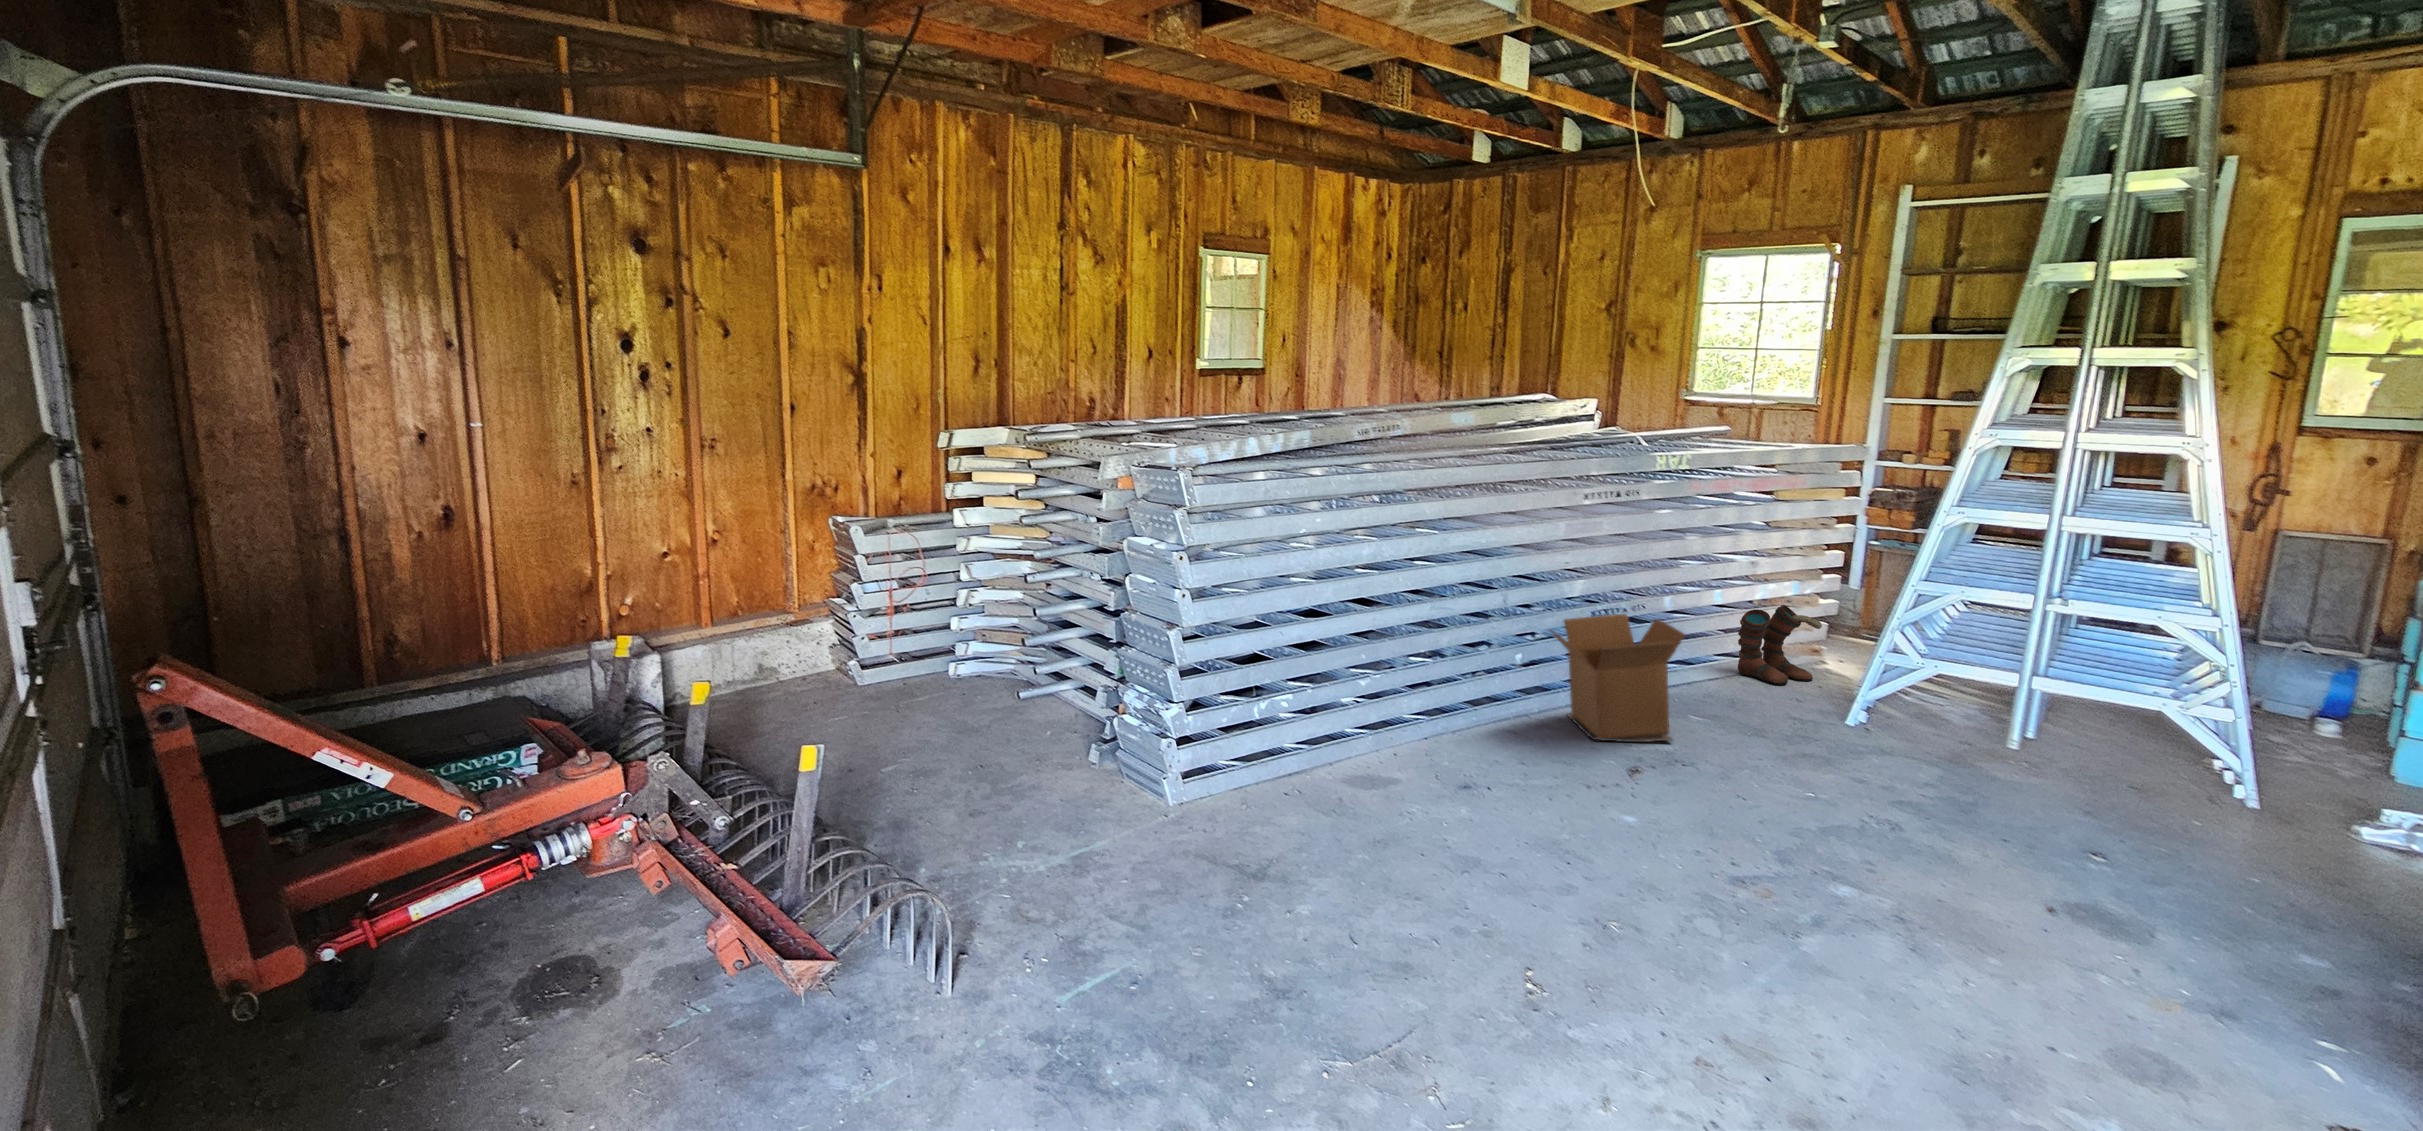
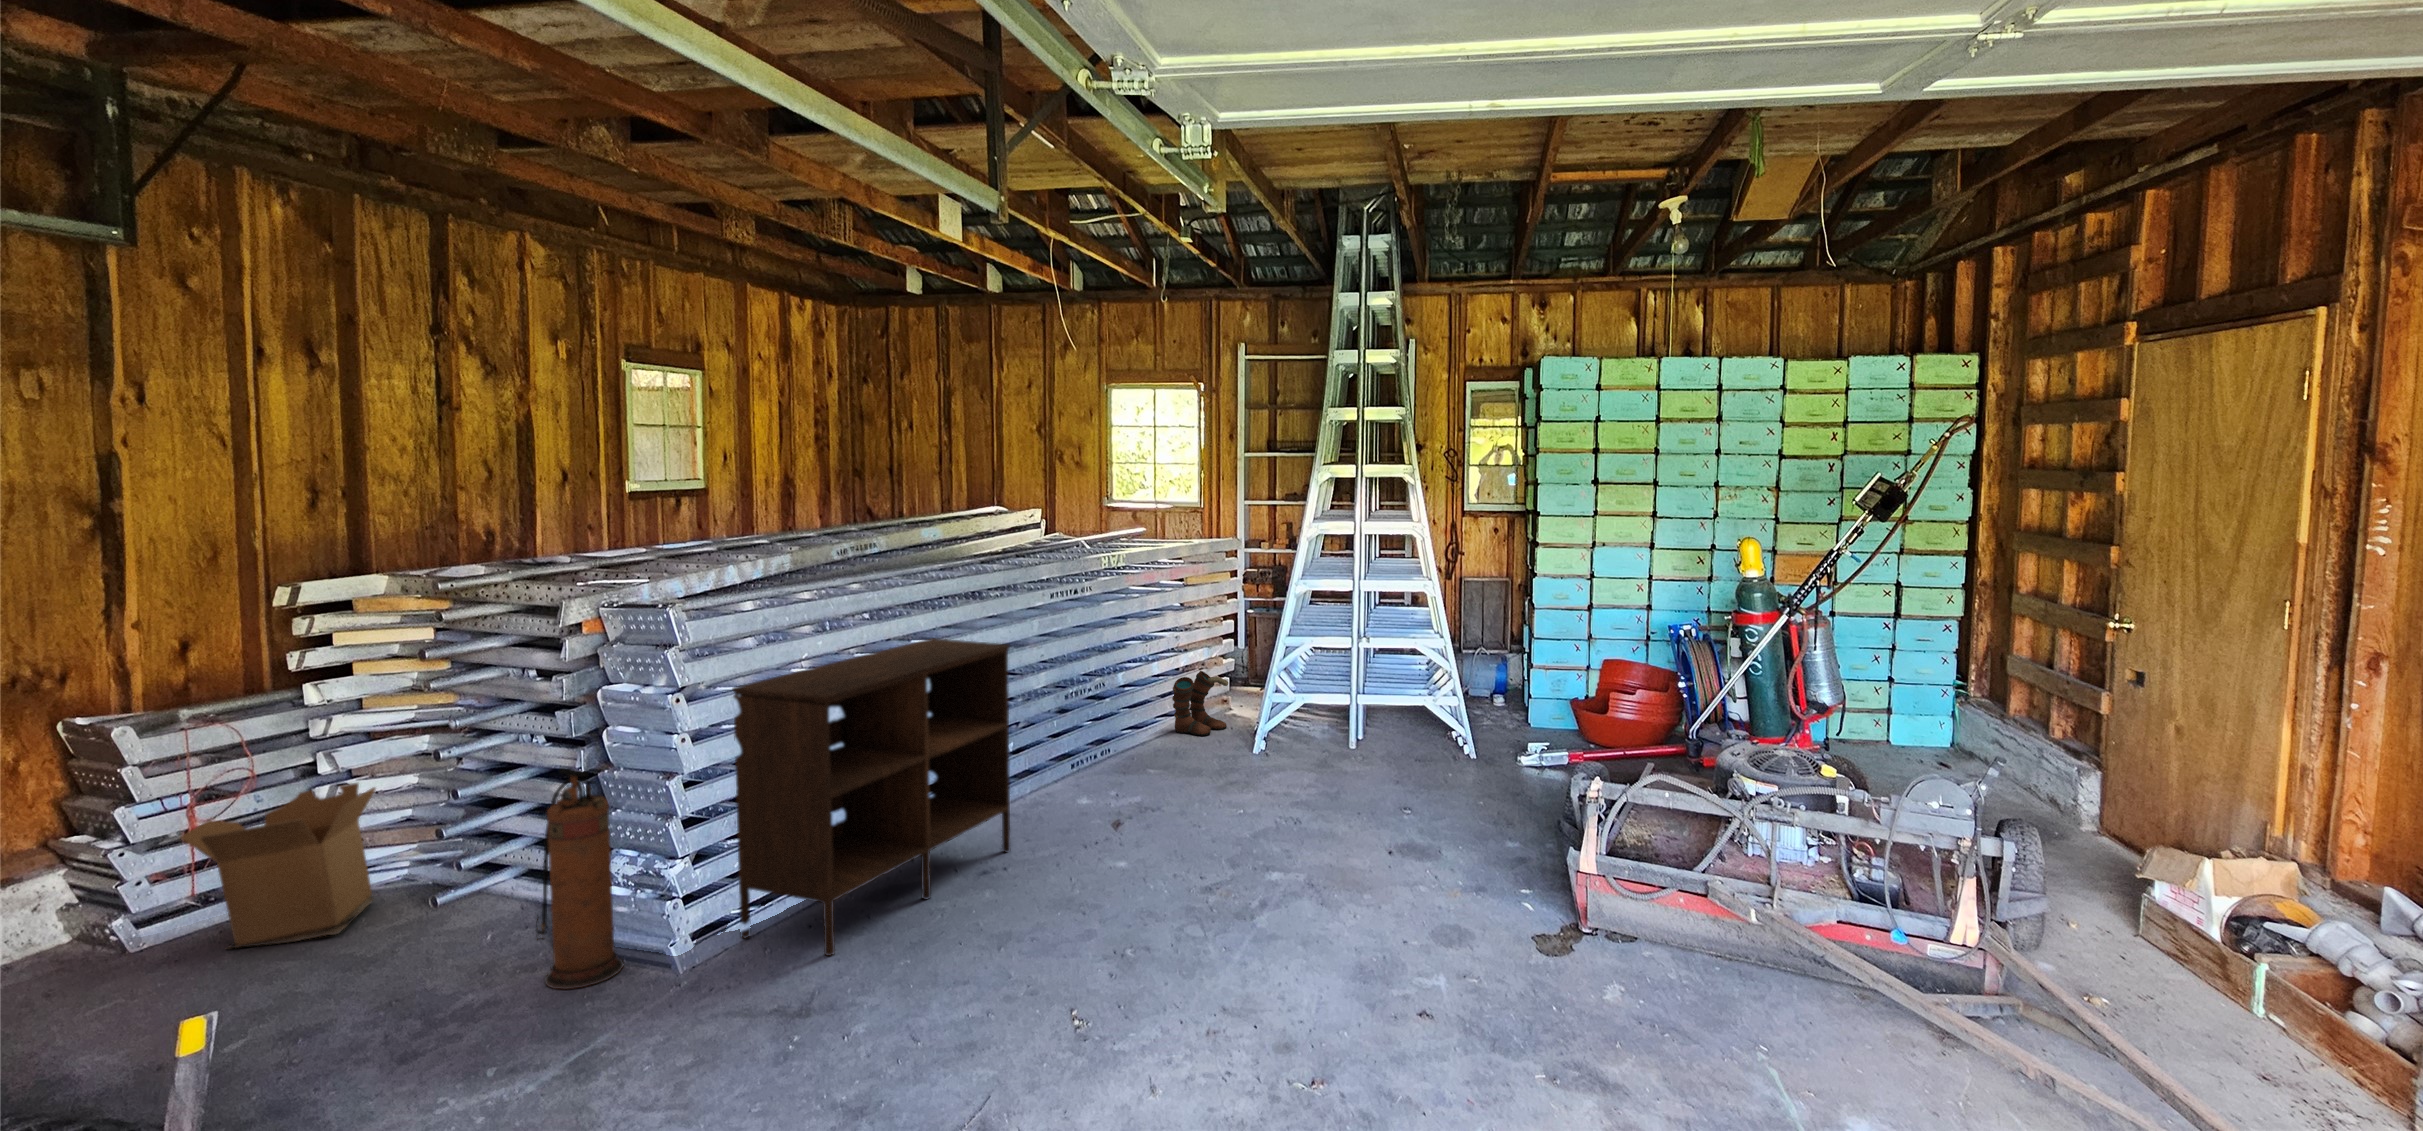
shelving unit: none [1221,529,1521,838] -> present [732,638,1010,956]
fire extinguisher: none [1063,608,1125,802] -> present [536,769,624,990]
cardboard box: present [1550,614,1685,742] -> present [181,783,376,948]

